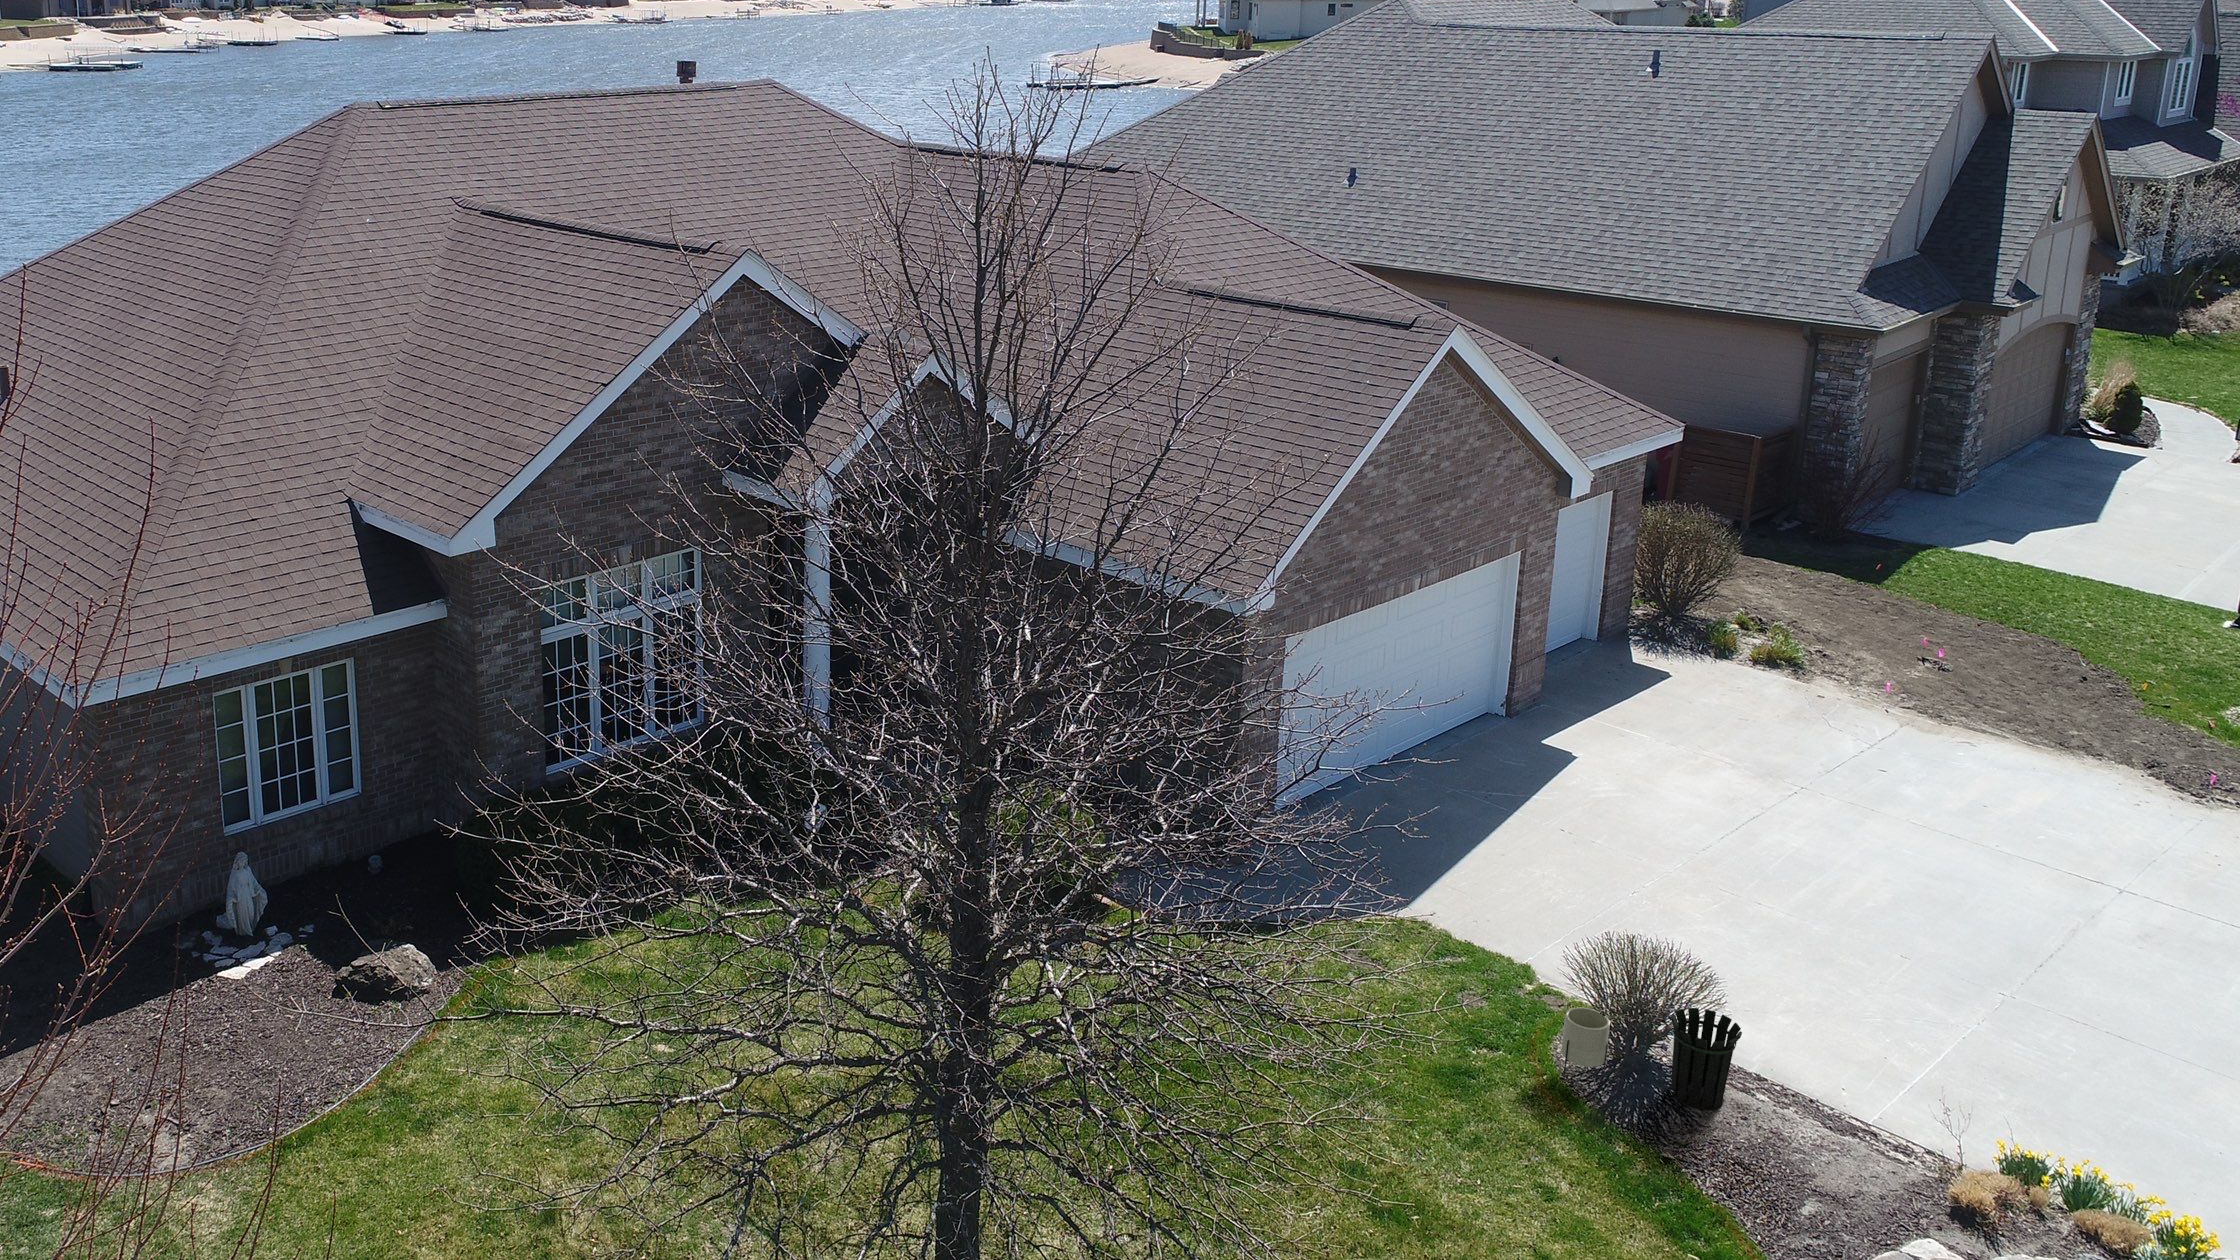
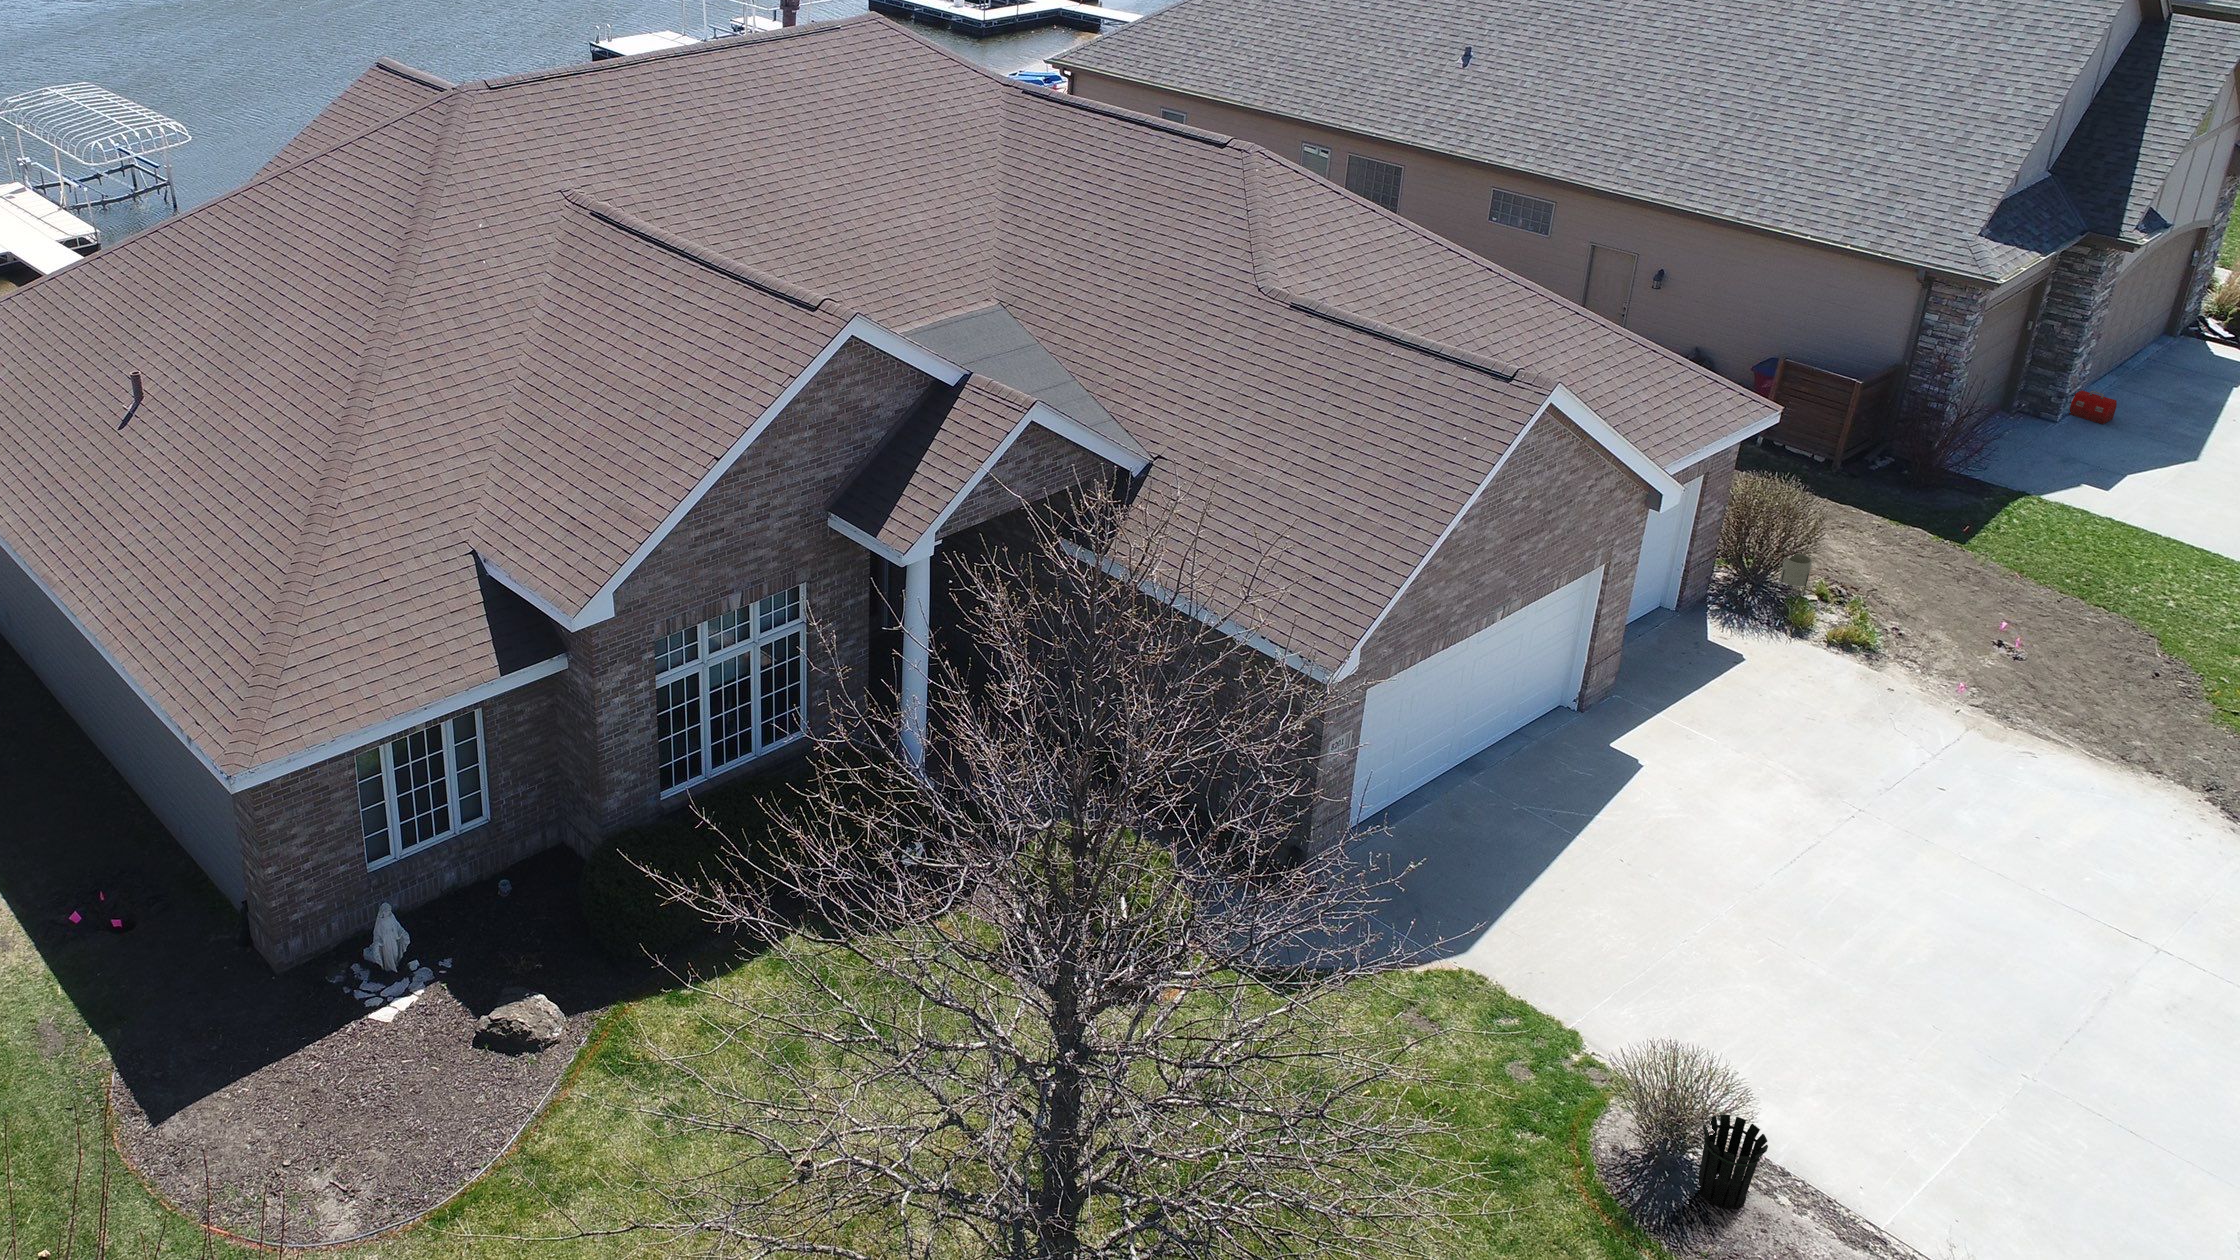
toolbox: none [1963,466,2009,498] -> present [2069,391,2117,424]
planter: present [1561,1007,1610,1081] -> present [1779,553,1812,596]

